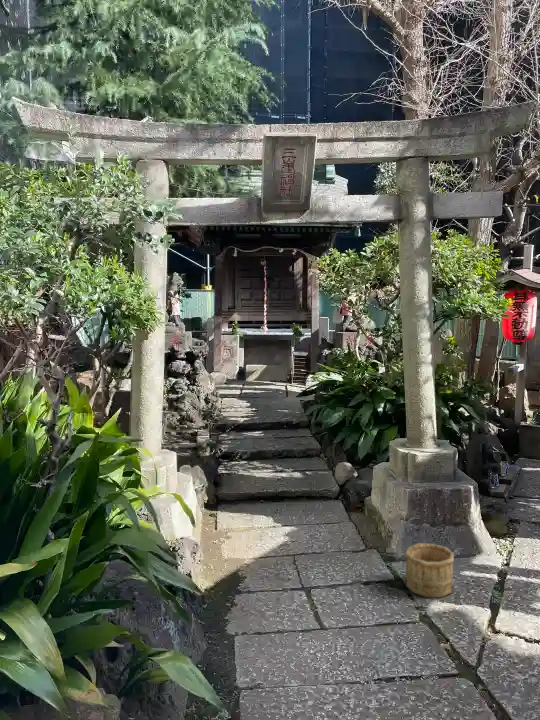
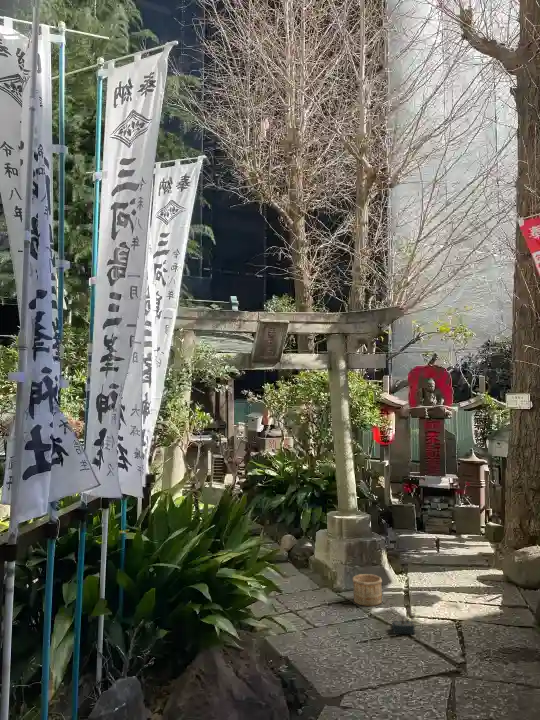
decorative plant: none [434,608,501,676] -> present [386,601,419,634]

